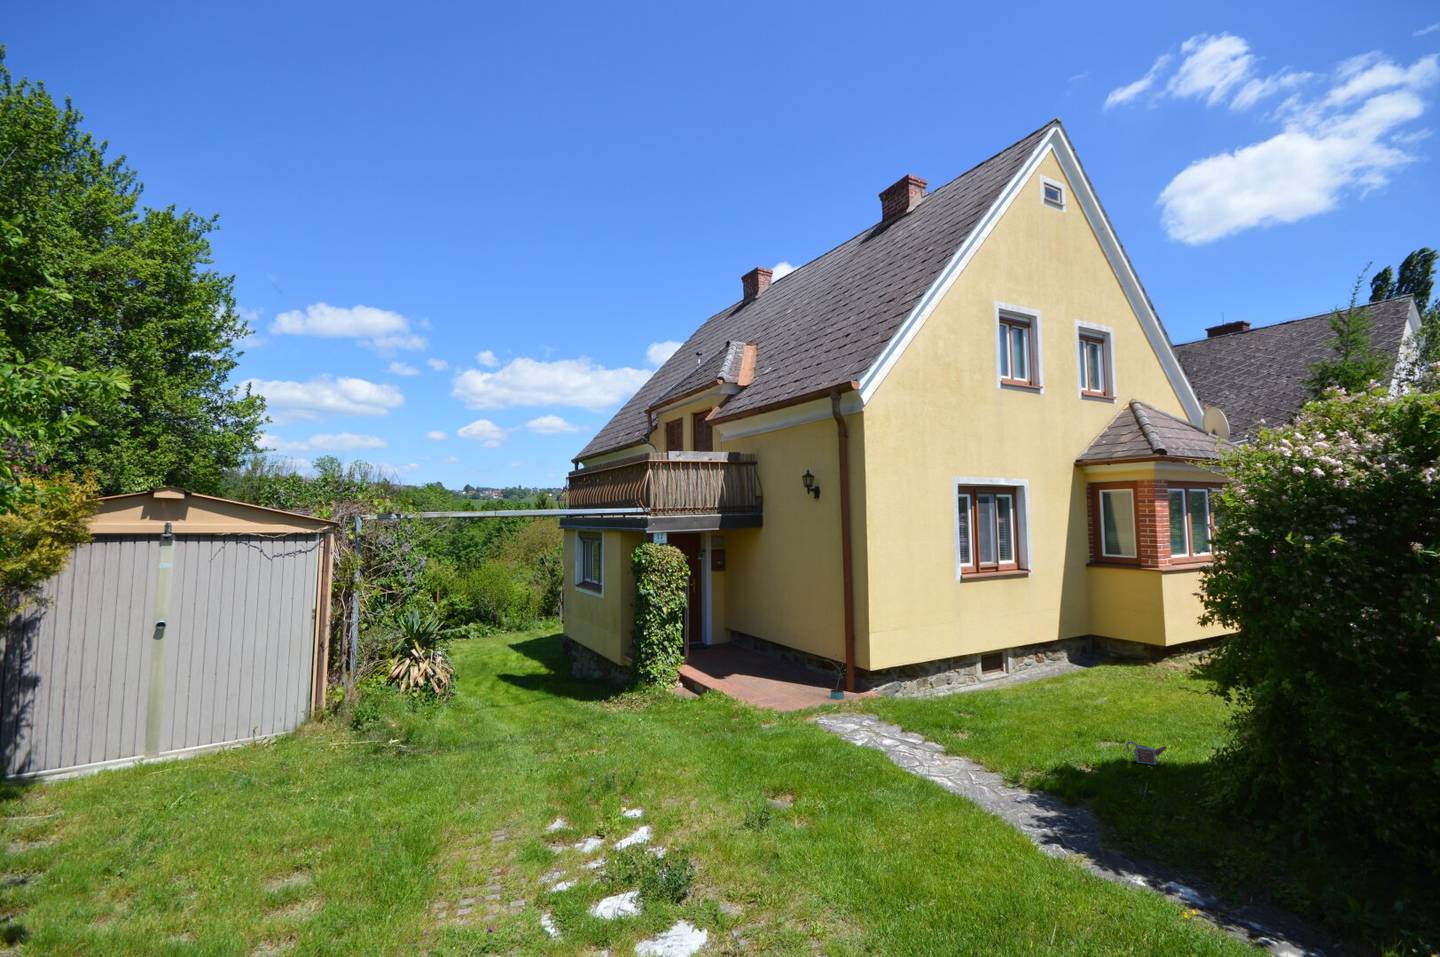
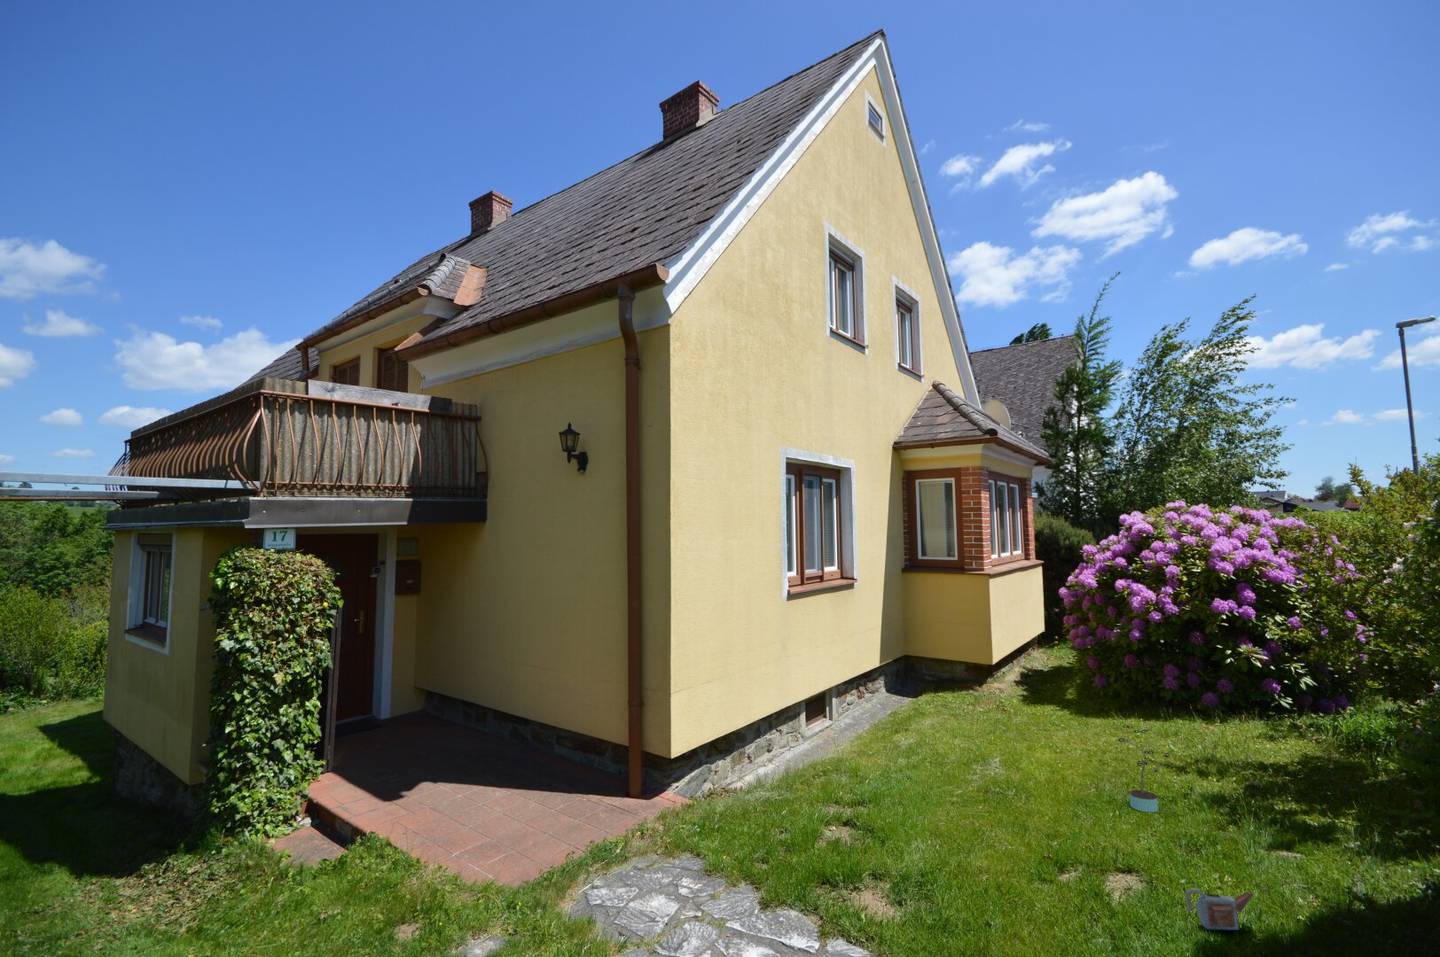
potted plant: present [824,655,847,699] -> present [1118,725,1173,812]

